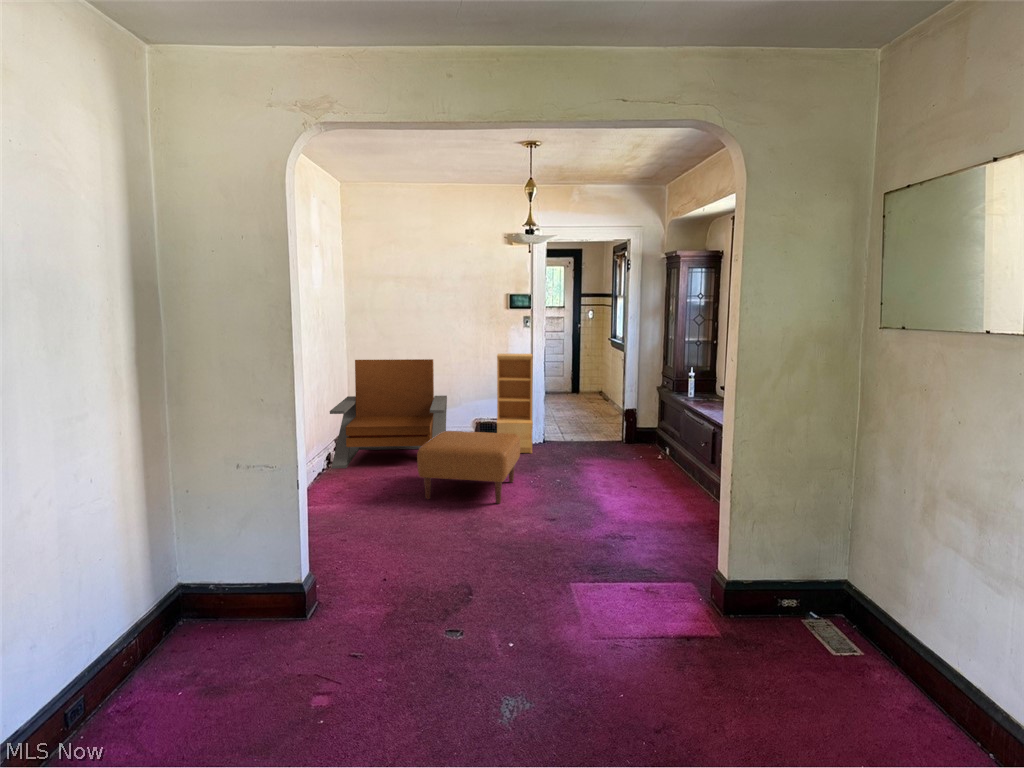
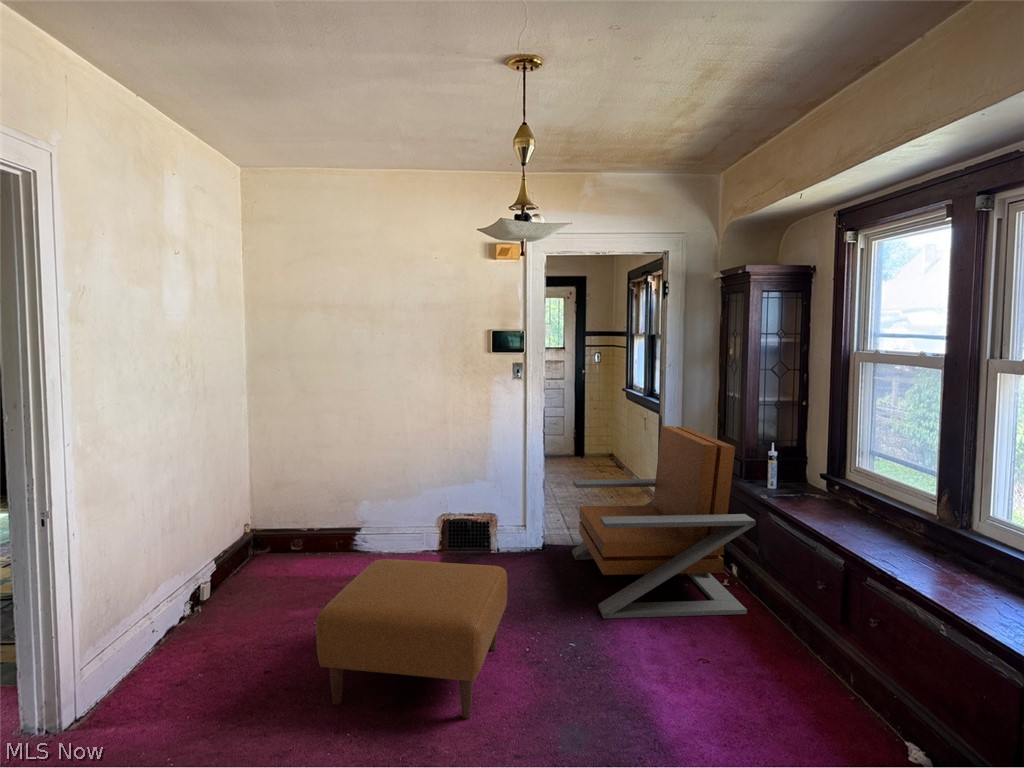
bookshelf: present [497,354,533,453] -> none [472,418,527,574]
lounge chair: present [330,359,447,468] -> present [572,425,756,618]

